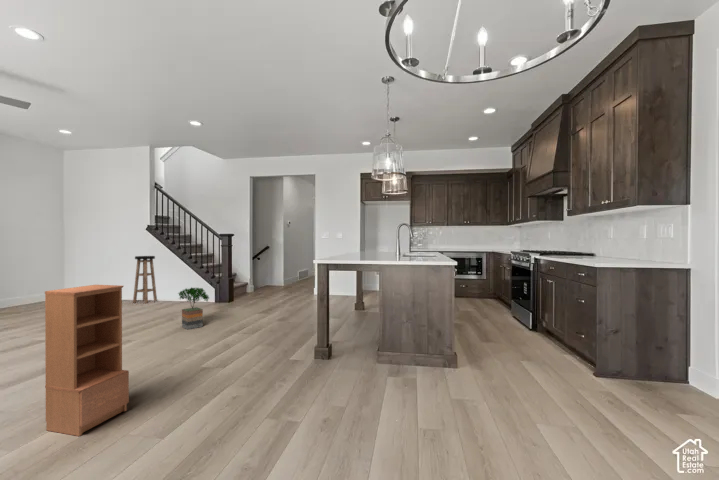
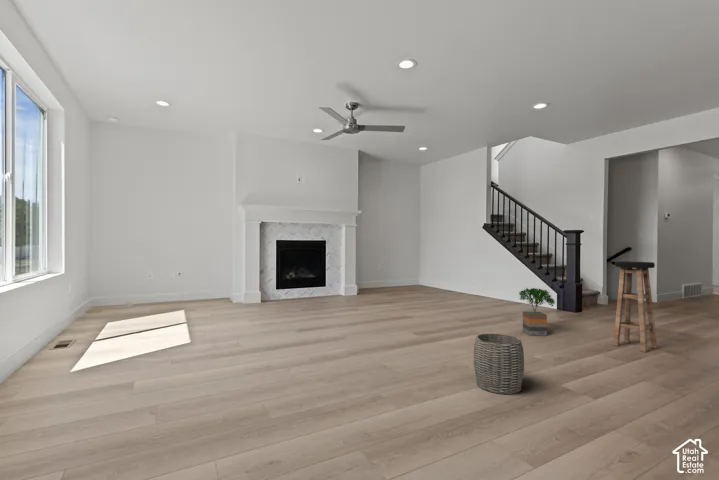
bar stool: present [133,256,157,303] -> present [613,261,657,352]
bookcase: present [45,285,129,436] -> none [407,269,476,420]
woven basket: none [129,335,177,390] -> present [474,333,524,394]

